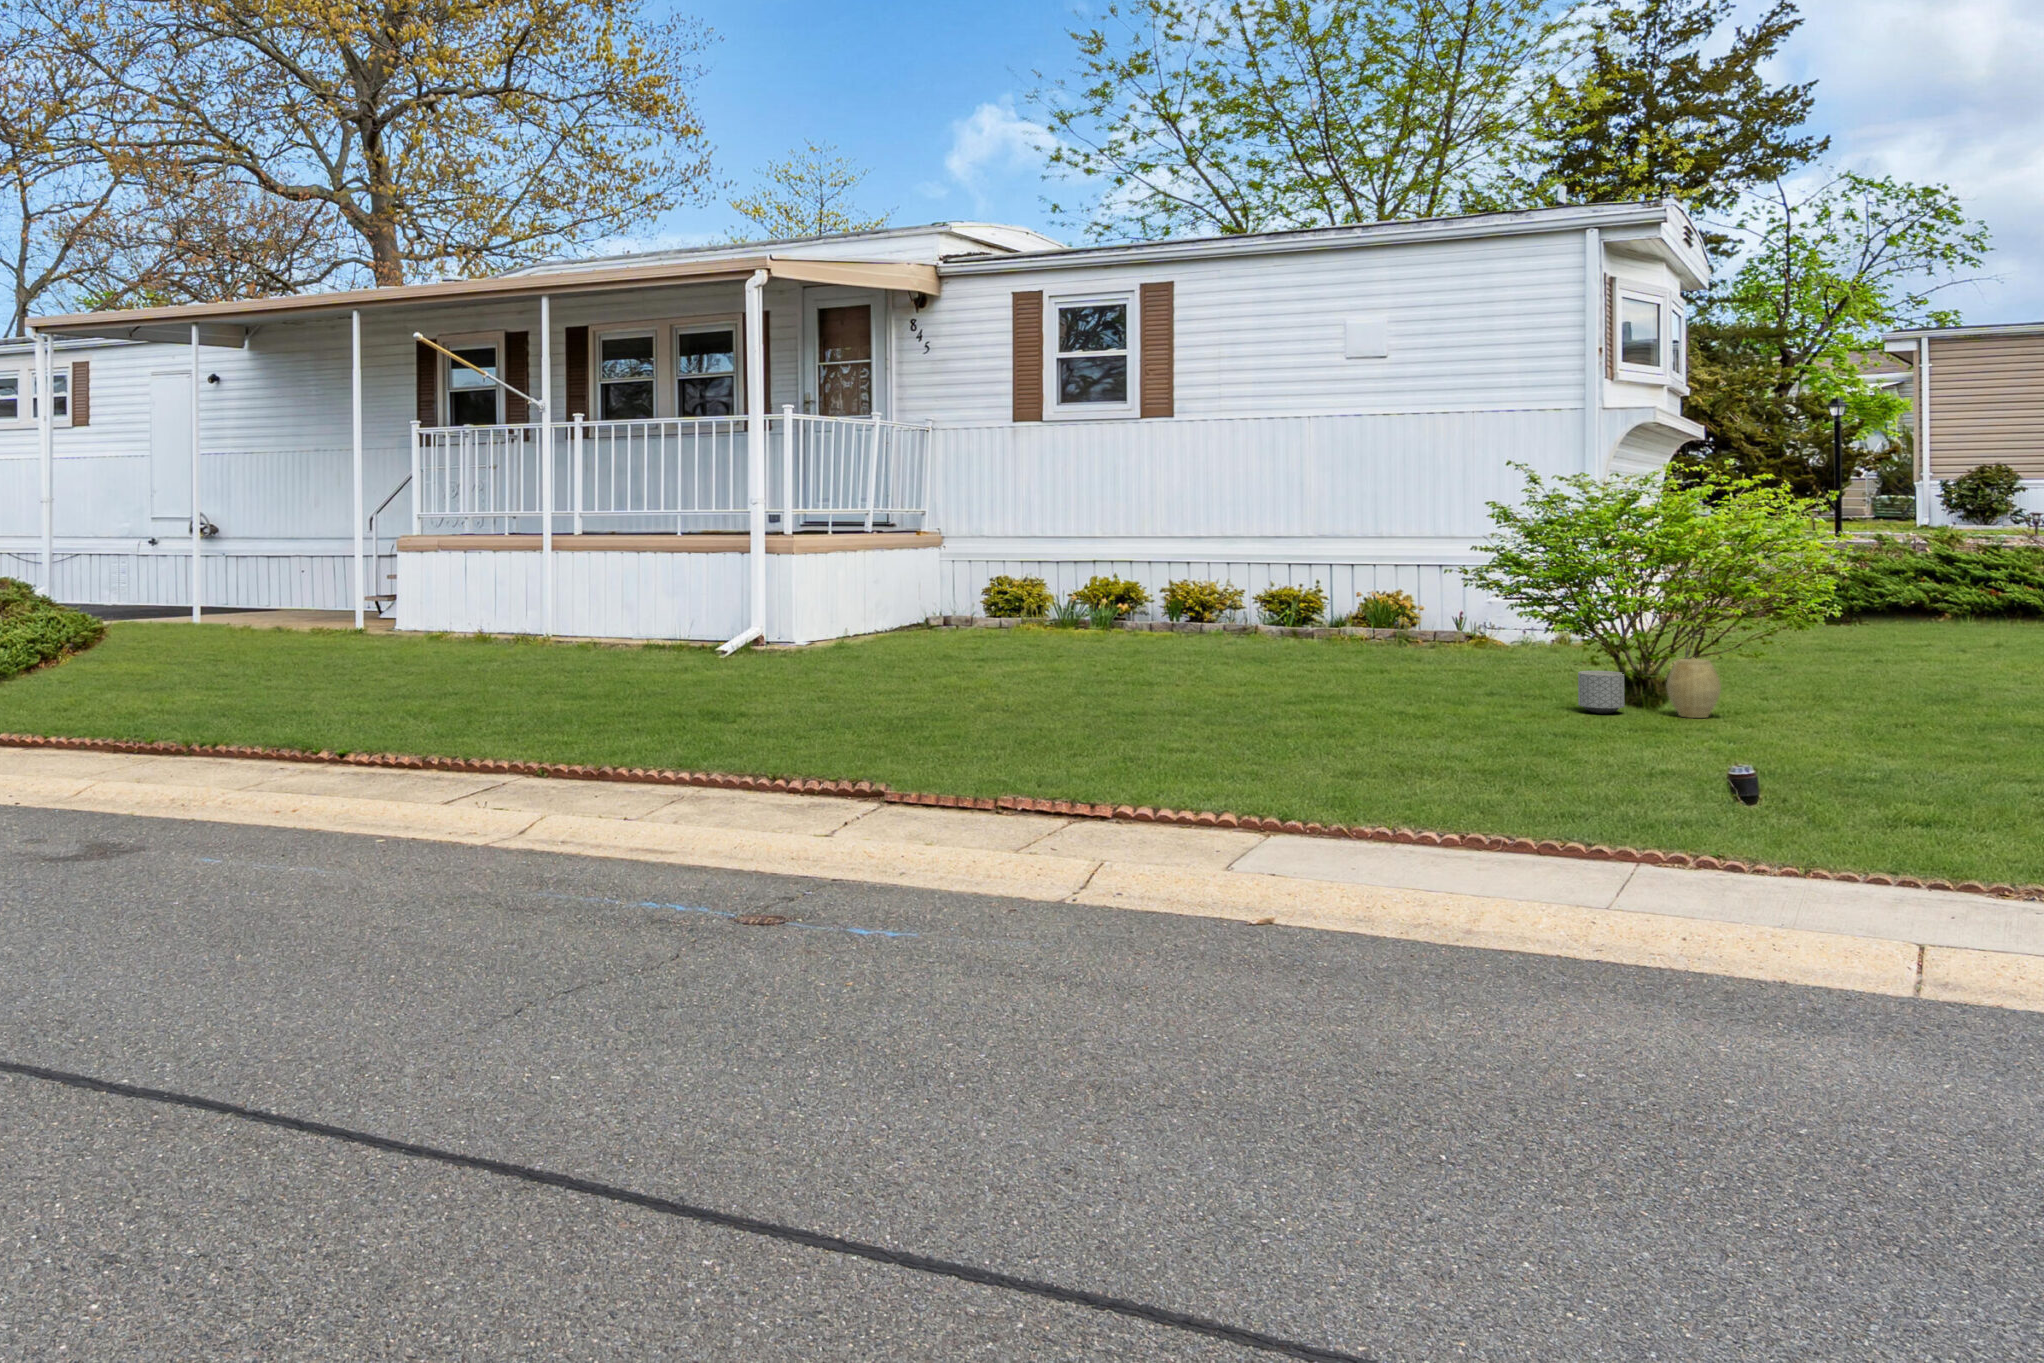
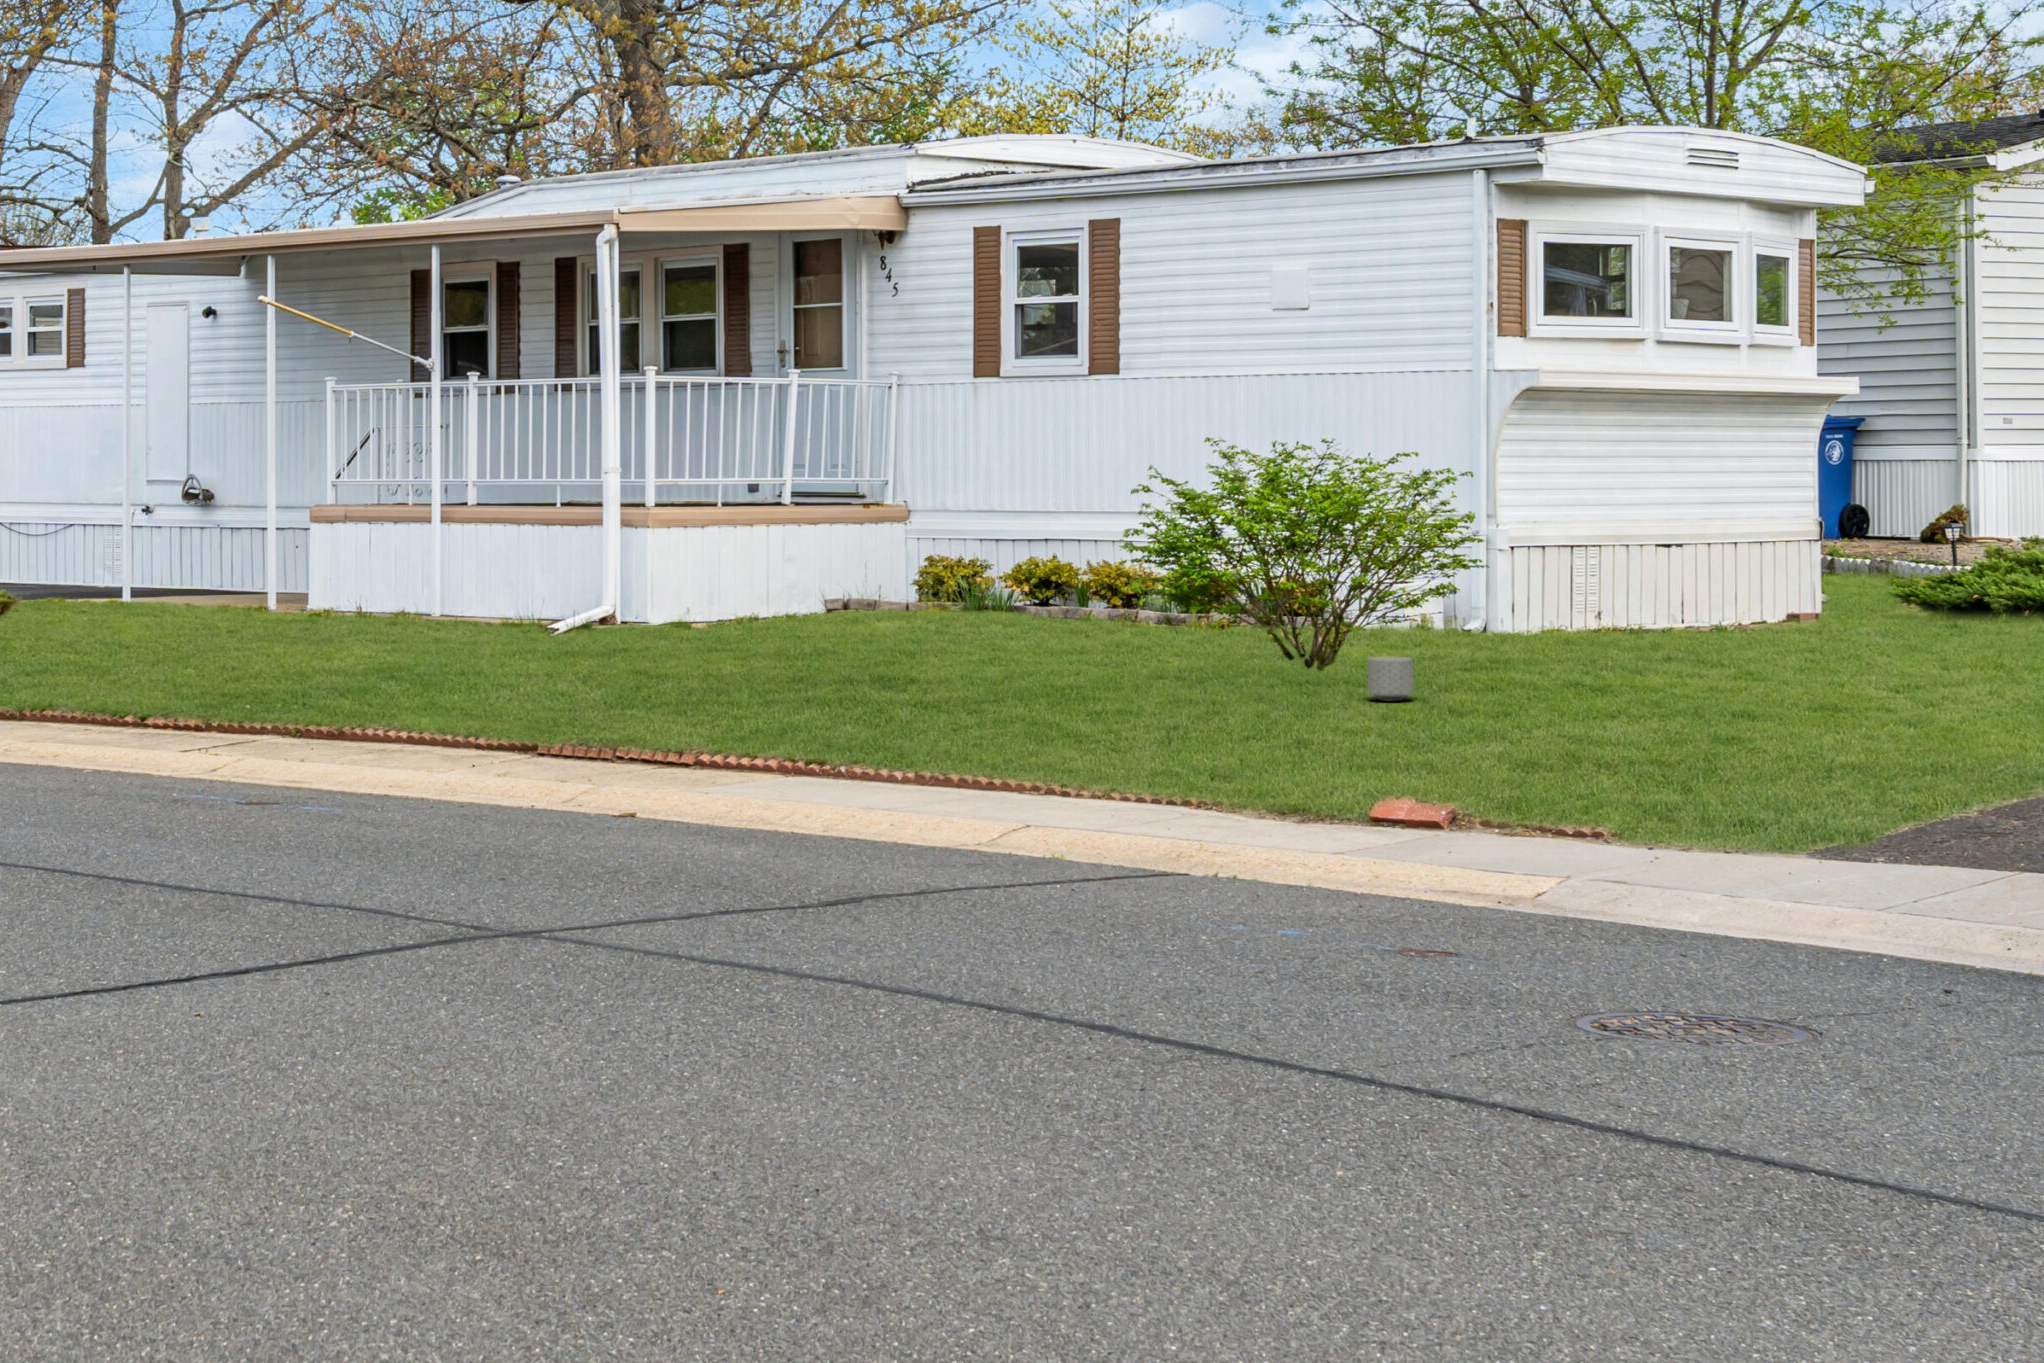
woven basket: present [1666,658,1721,718] -> none [1446,642,1498,706]

